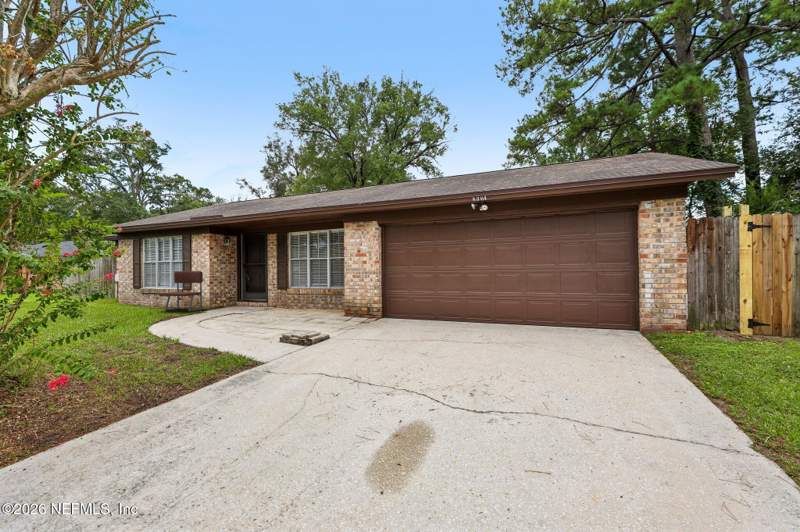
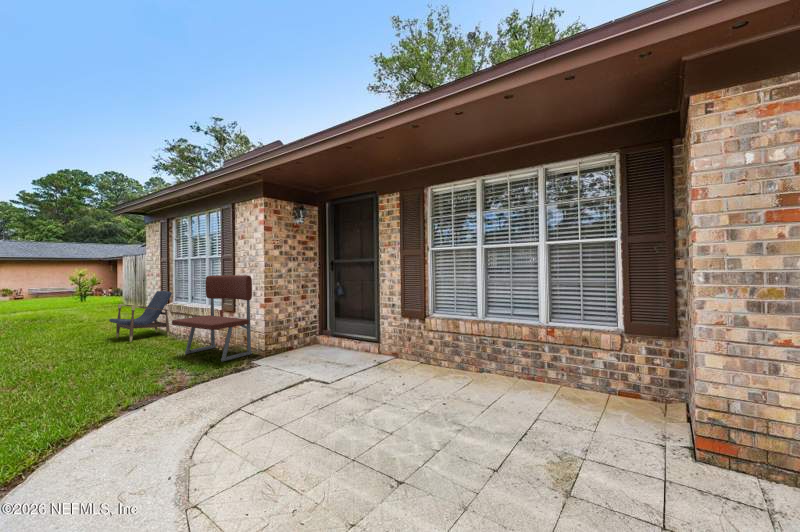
lounge chair: none [104,281,144,309] -> present [109,291,172,342]

